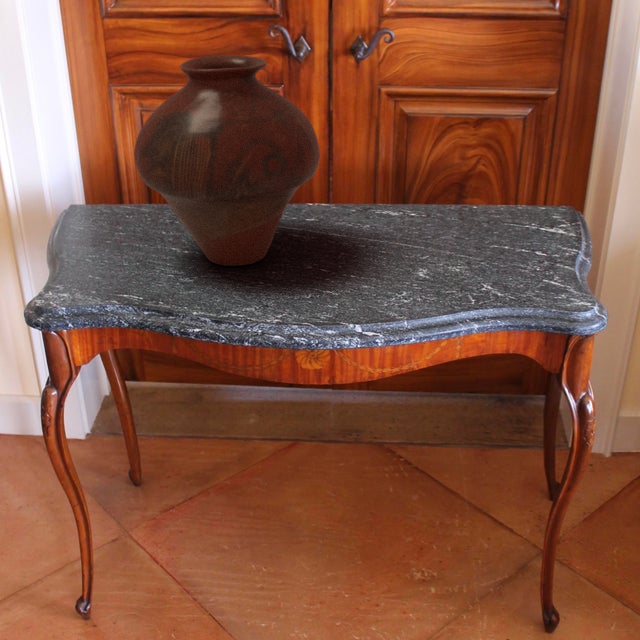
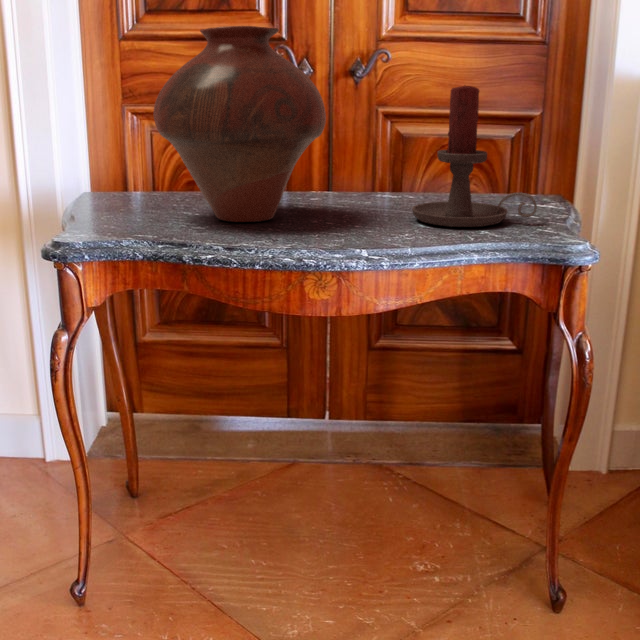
candle holder: none [412,122,544,276] -> present [412,86,537,227]

